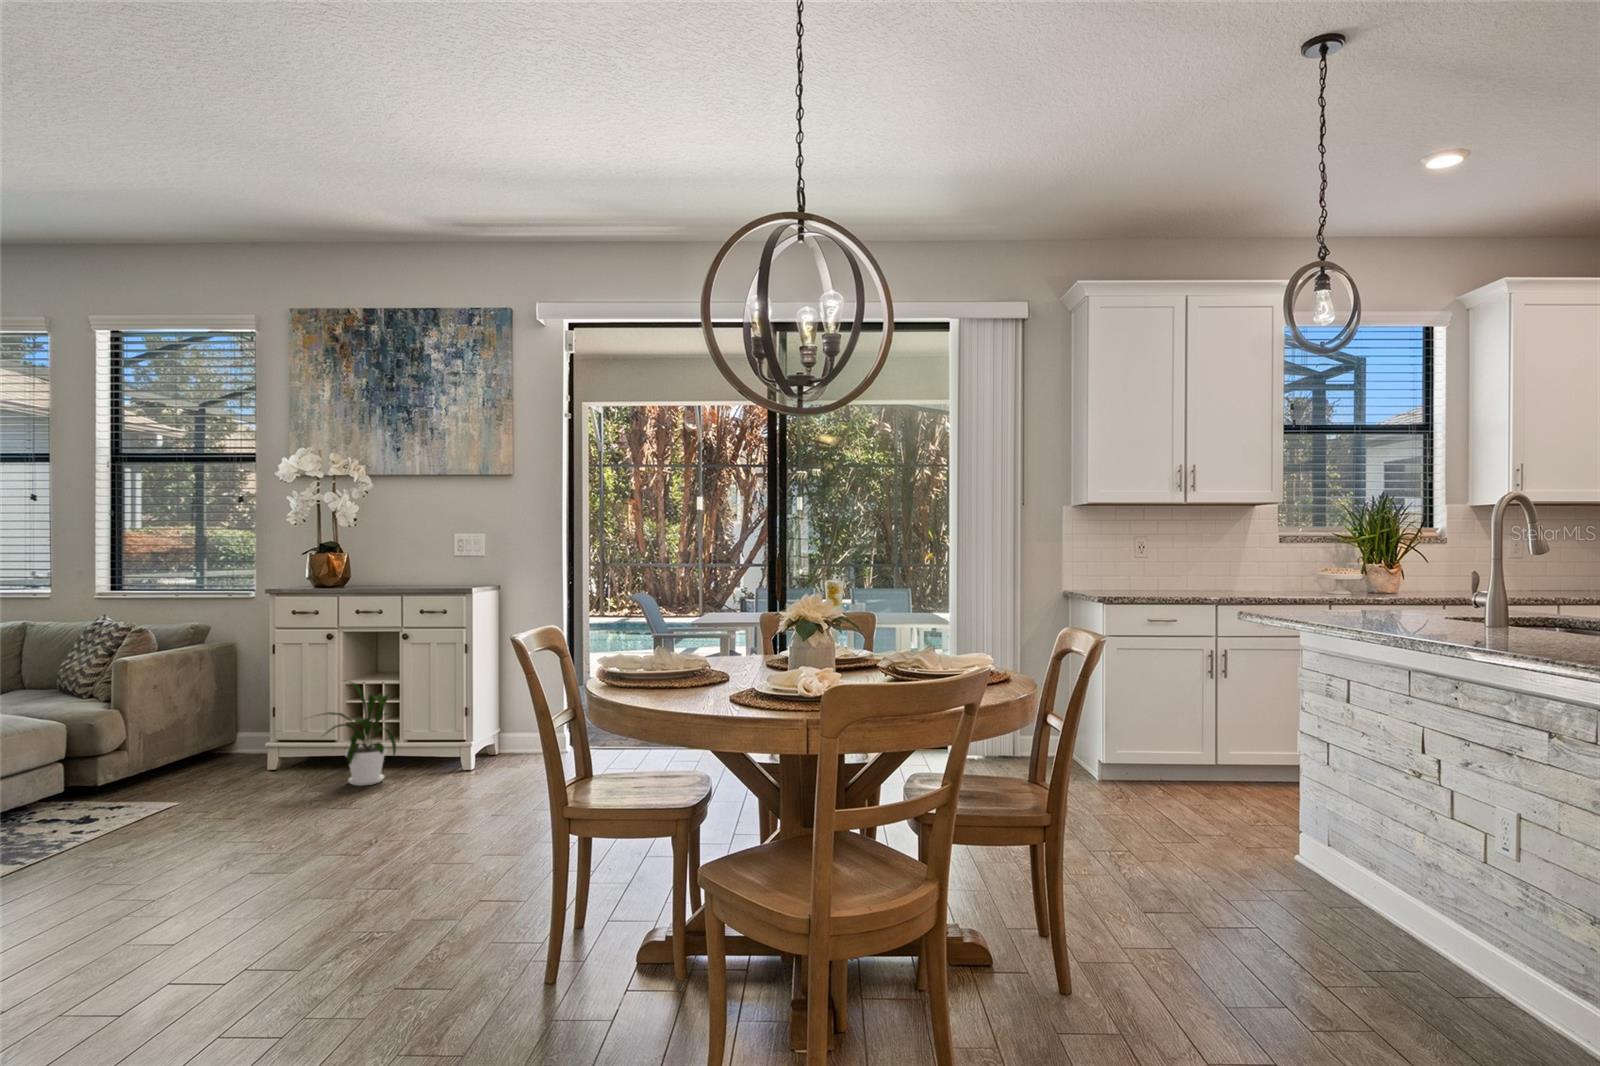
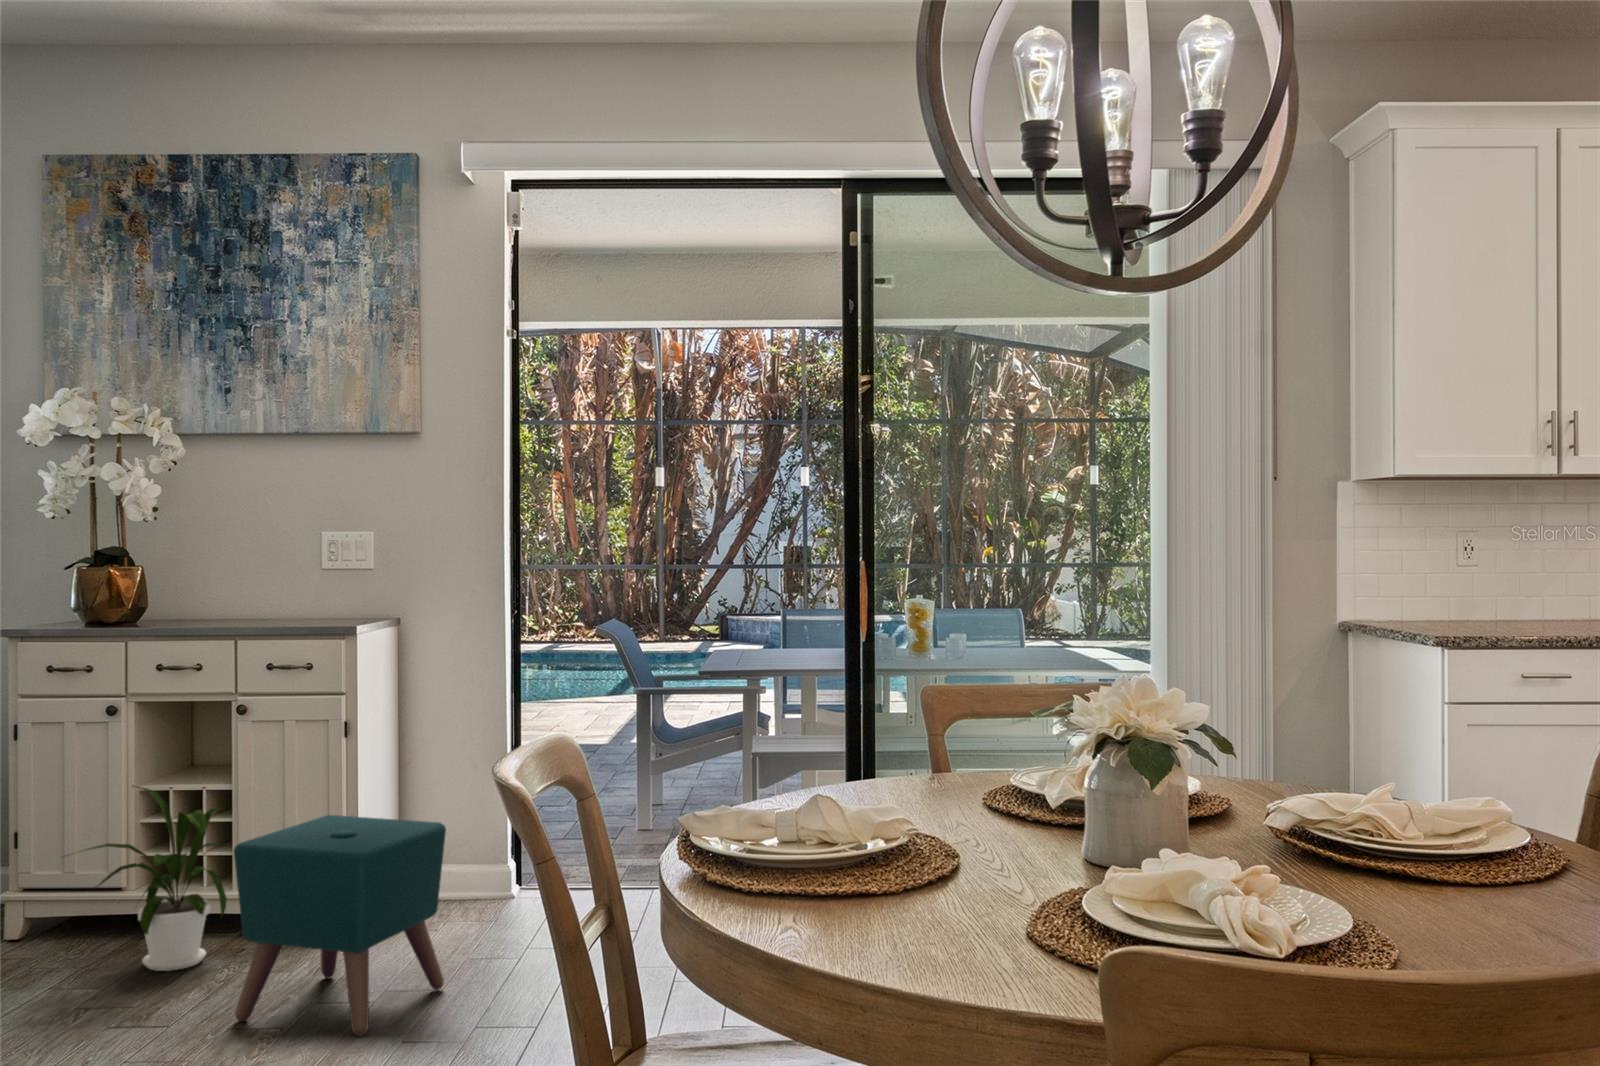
ottoman: none [400,696,521,817] -> present [234,815,446,1036]

